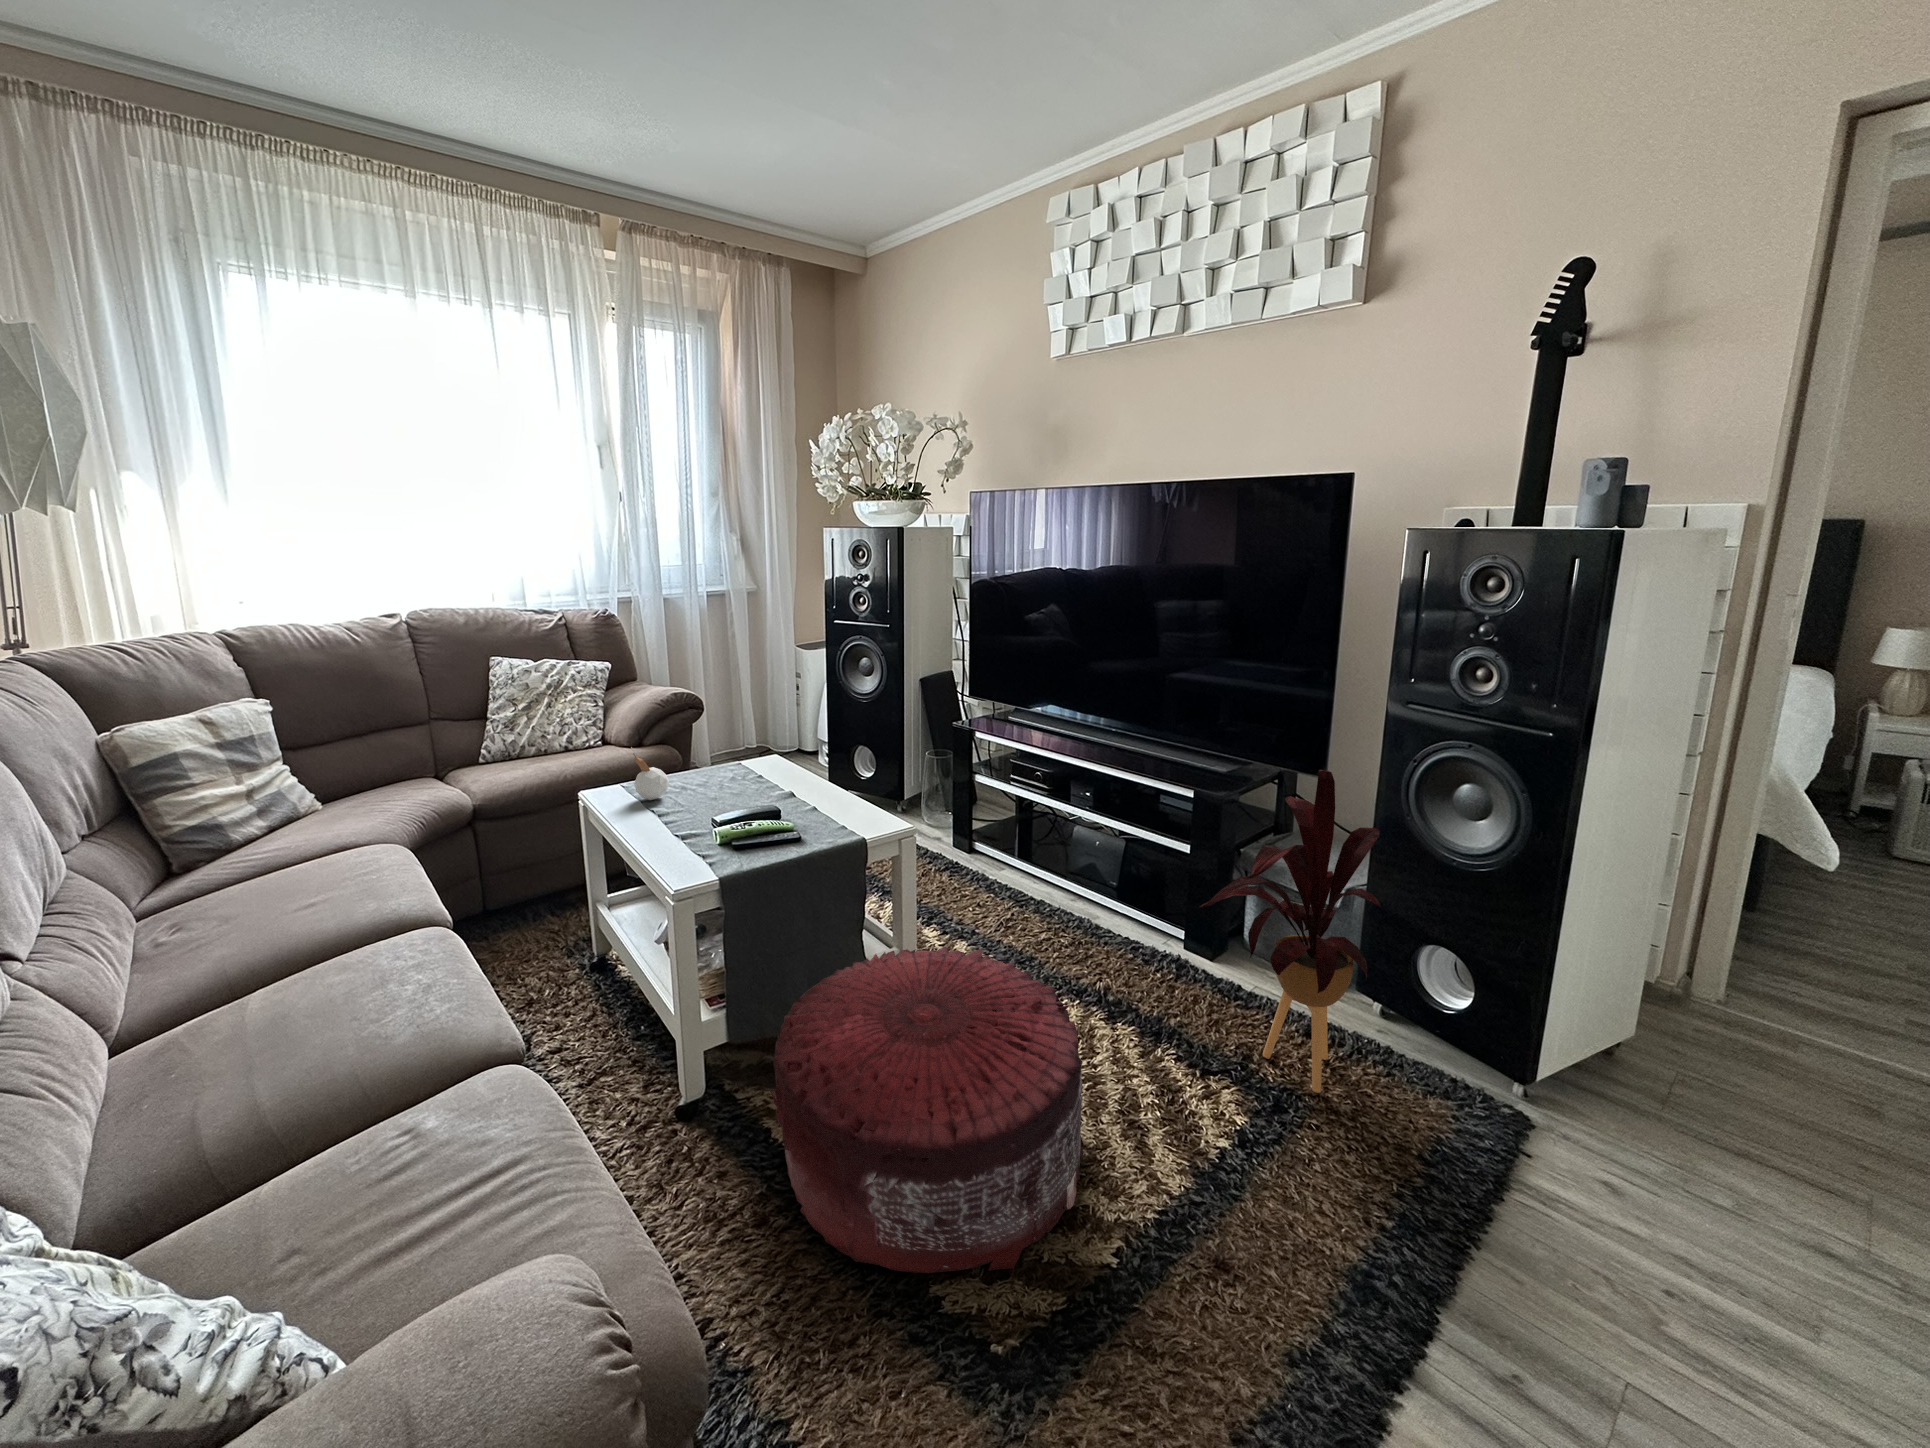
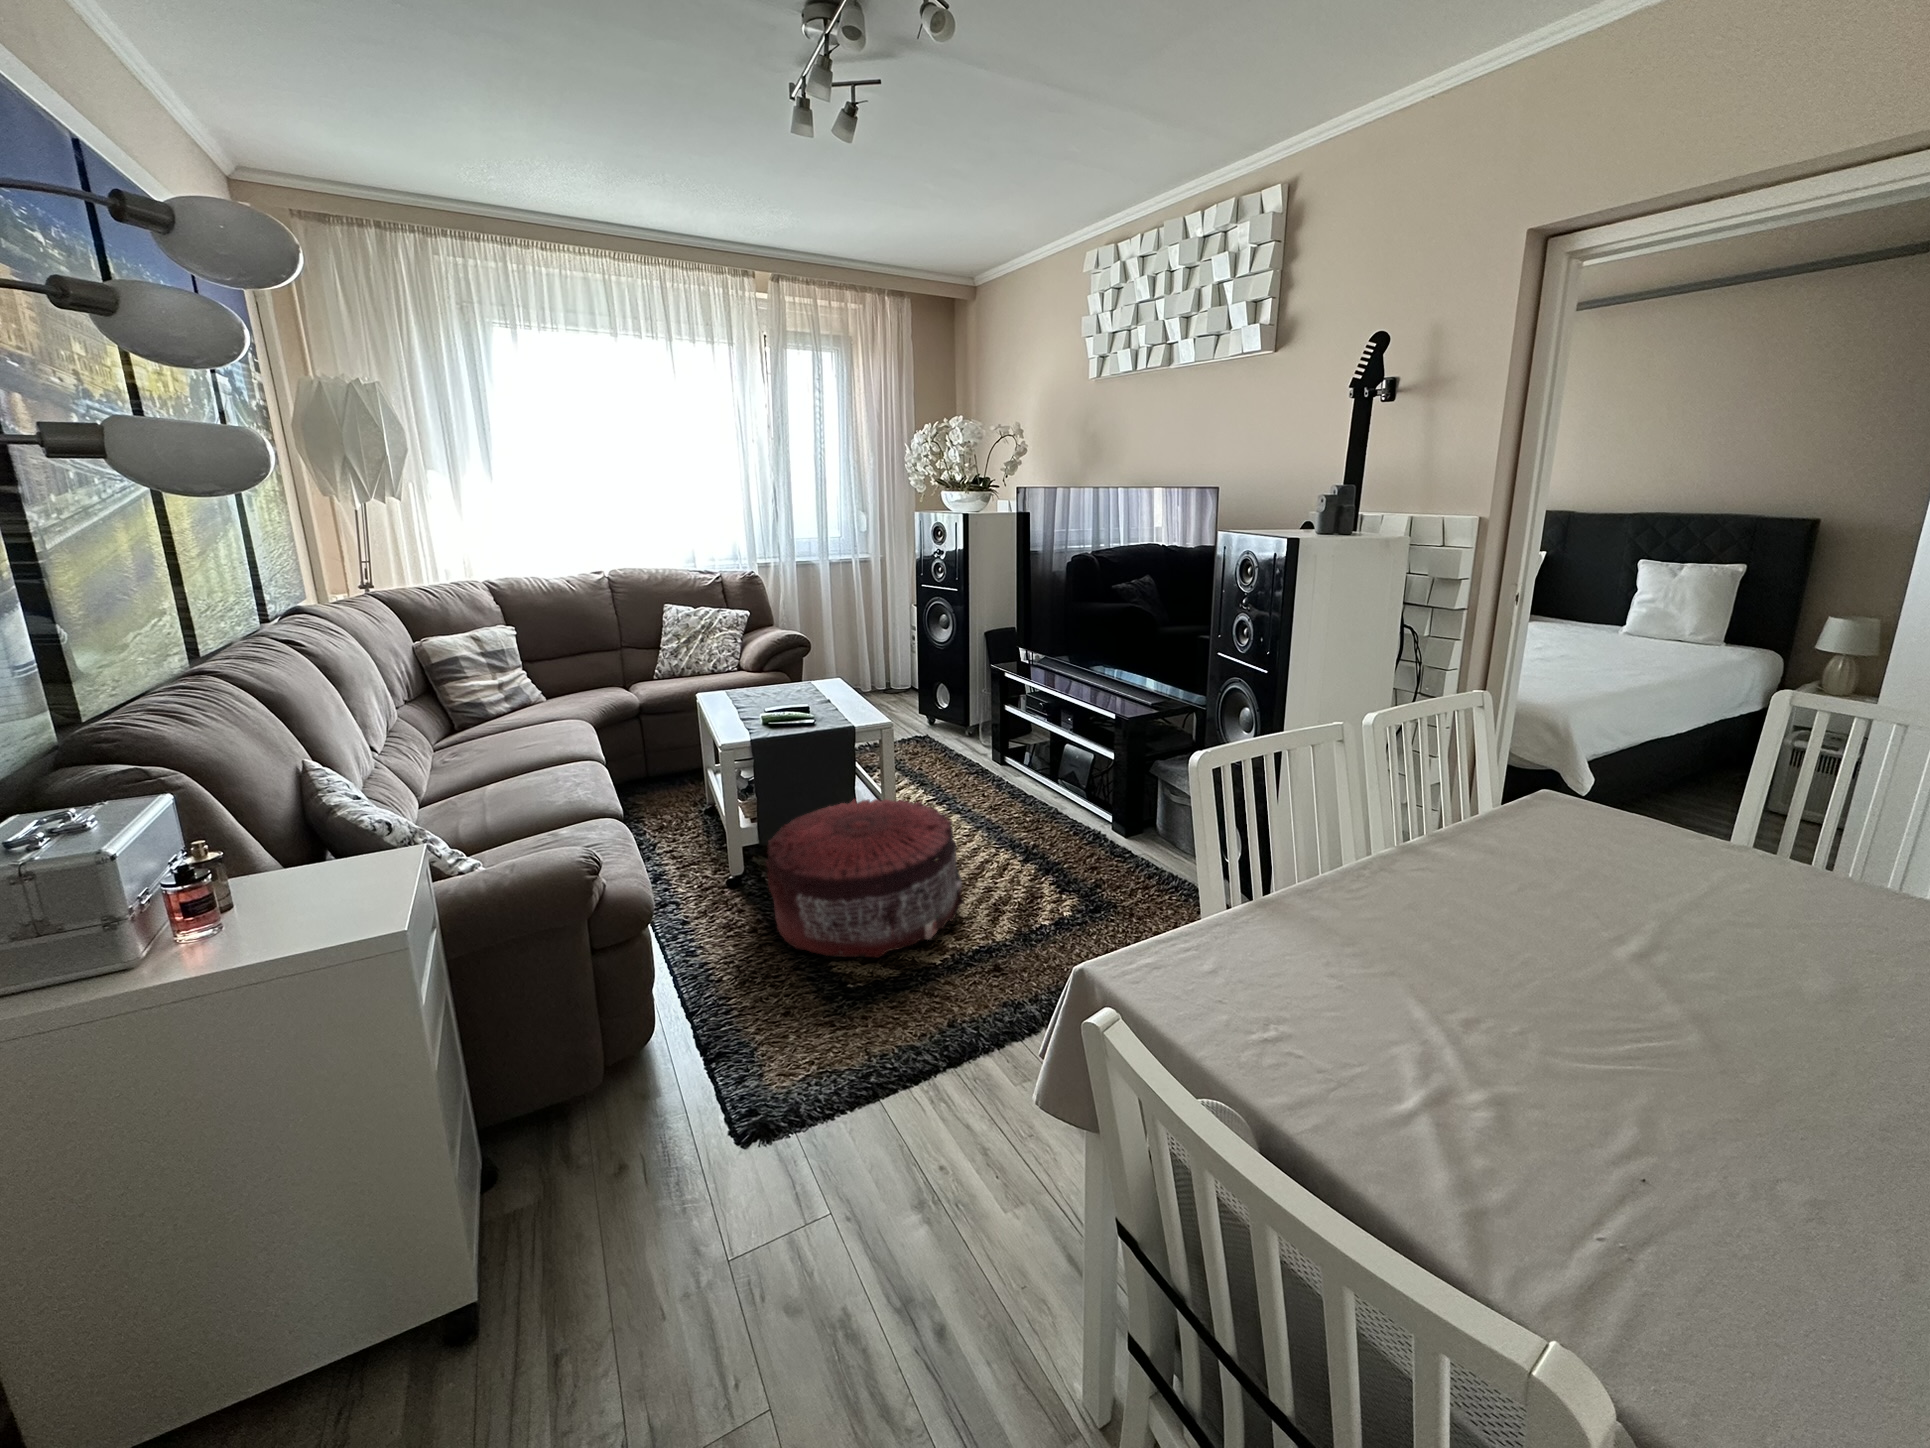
candle: present [631,747,669,800] -> none [728,665,753,701]
house plant: present [1199,770,1381,1093] -> none [1059,689,1199,908]

